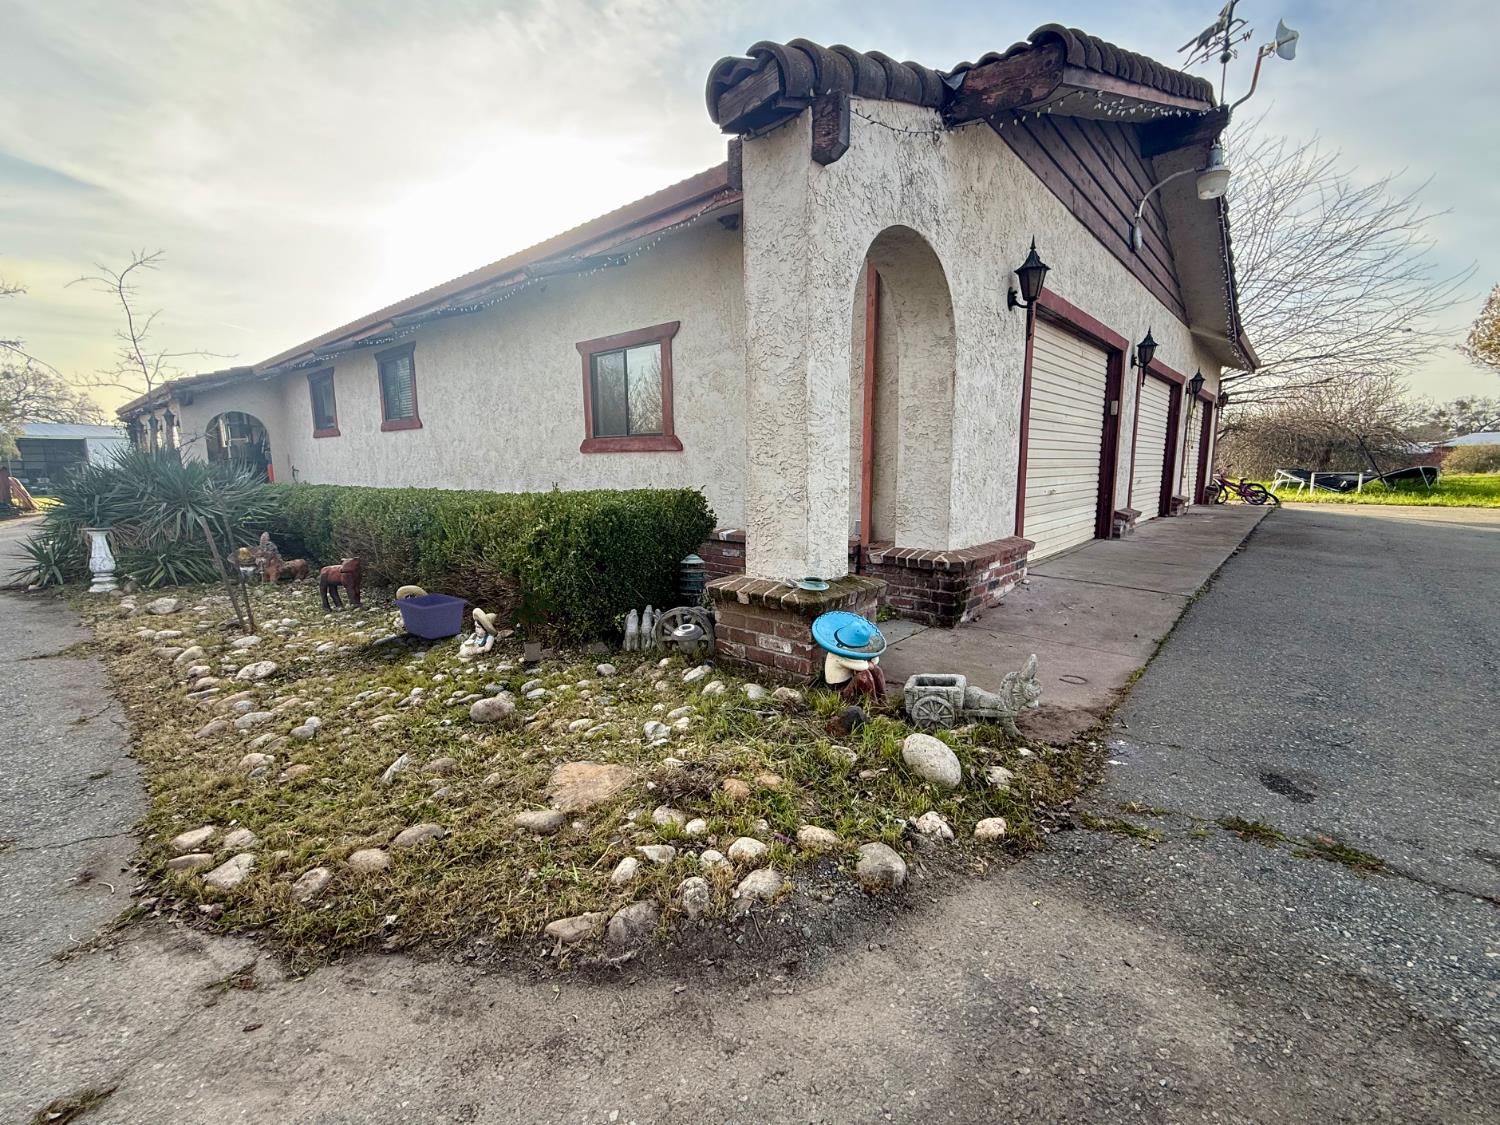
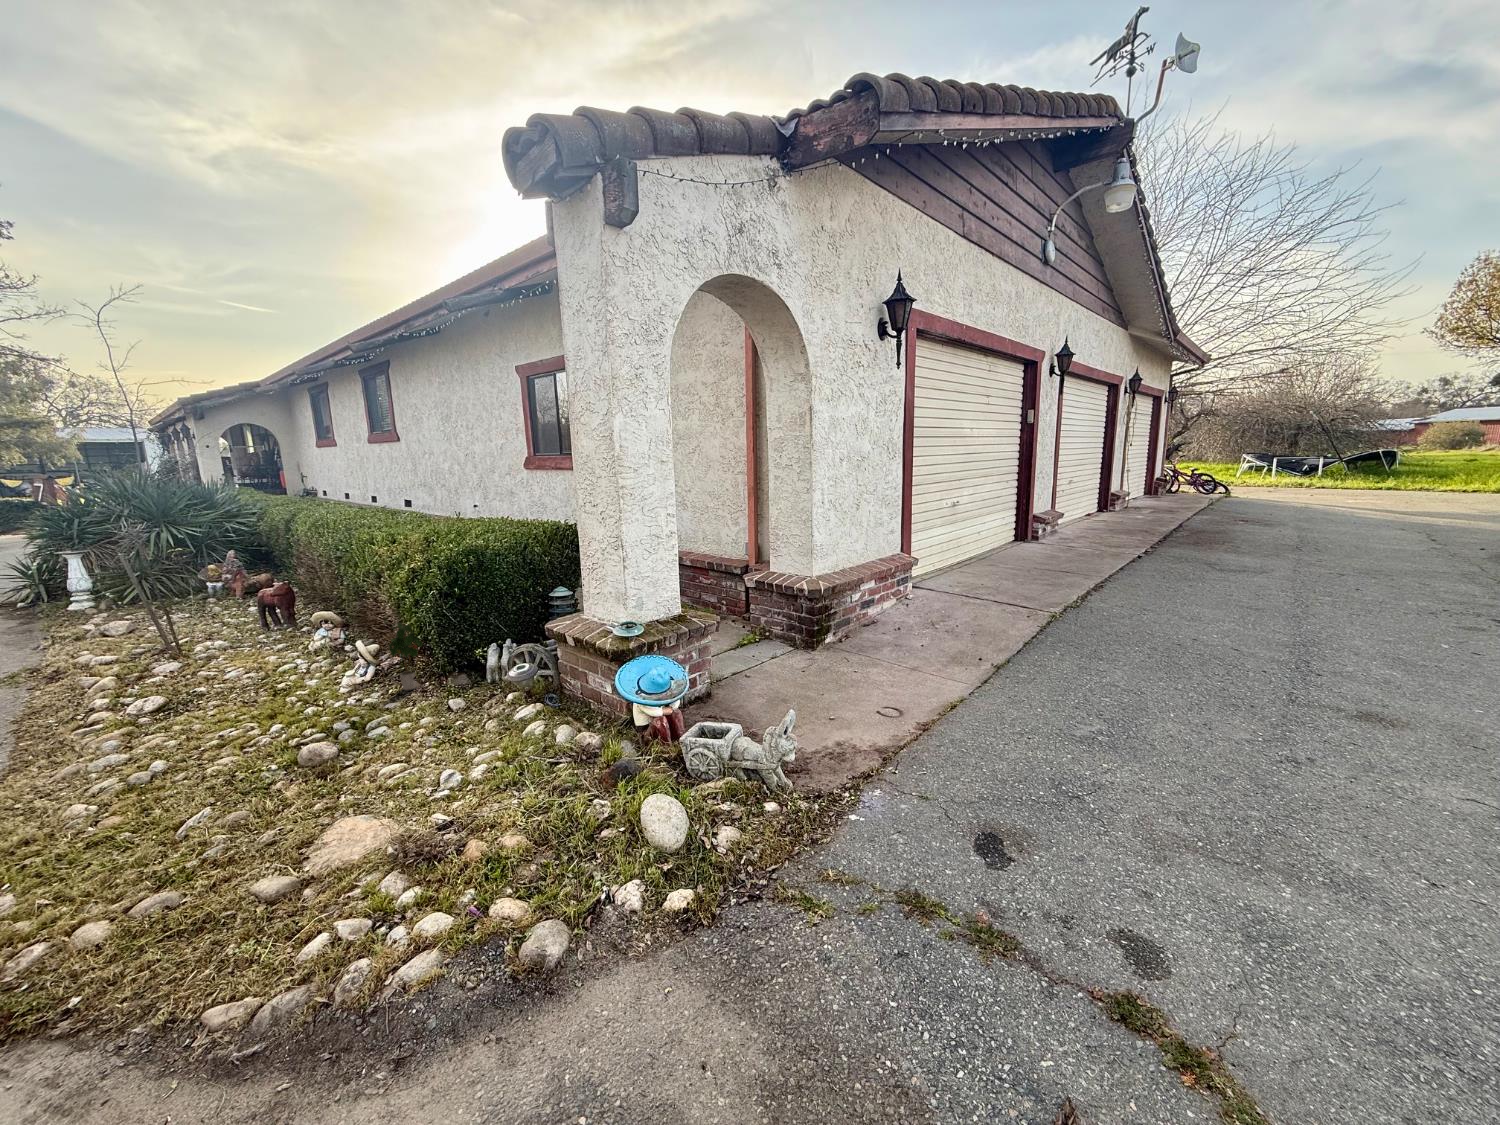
storage bin: present [394,594,467,639] -> none [303,619,370,665]

